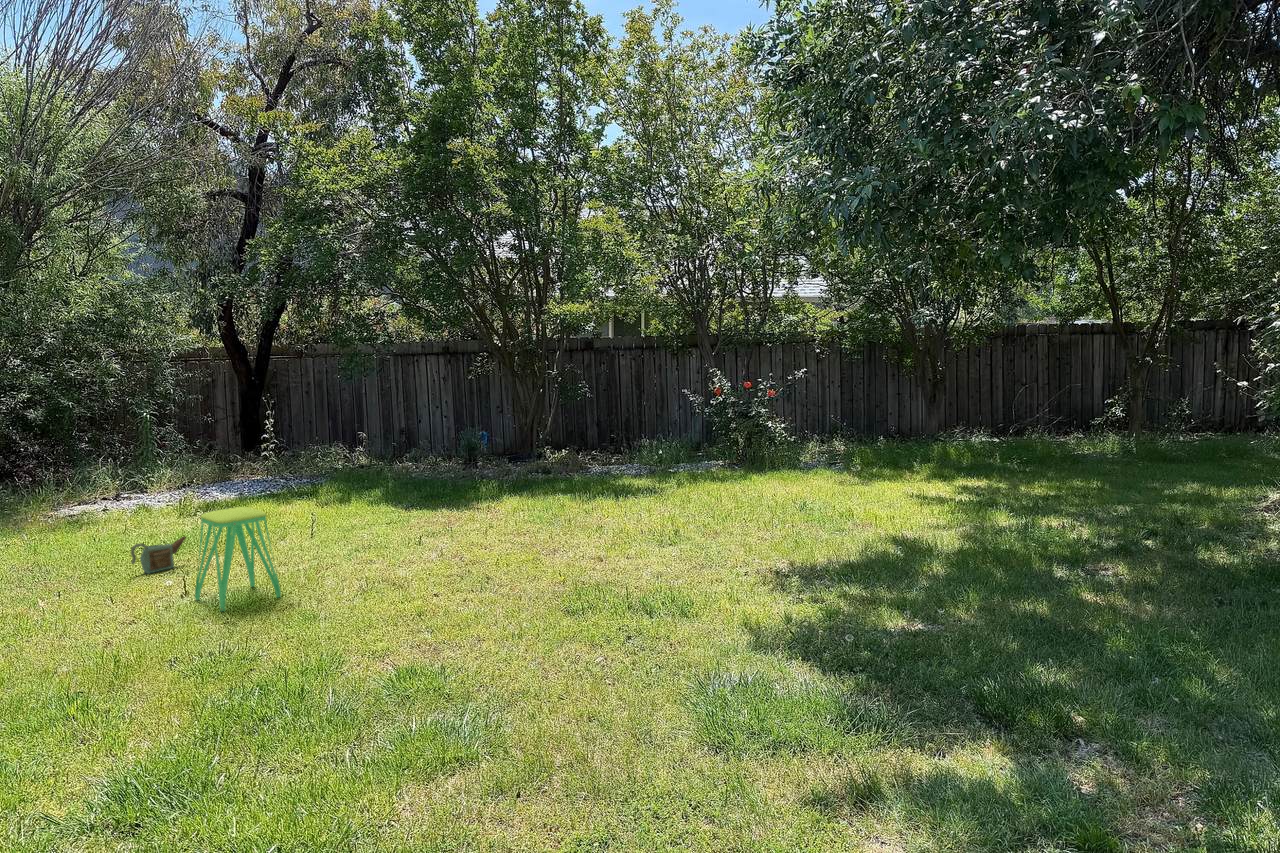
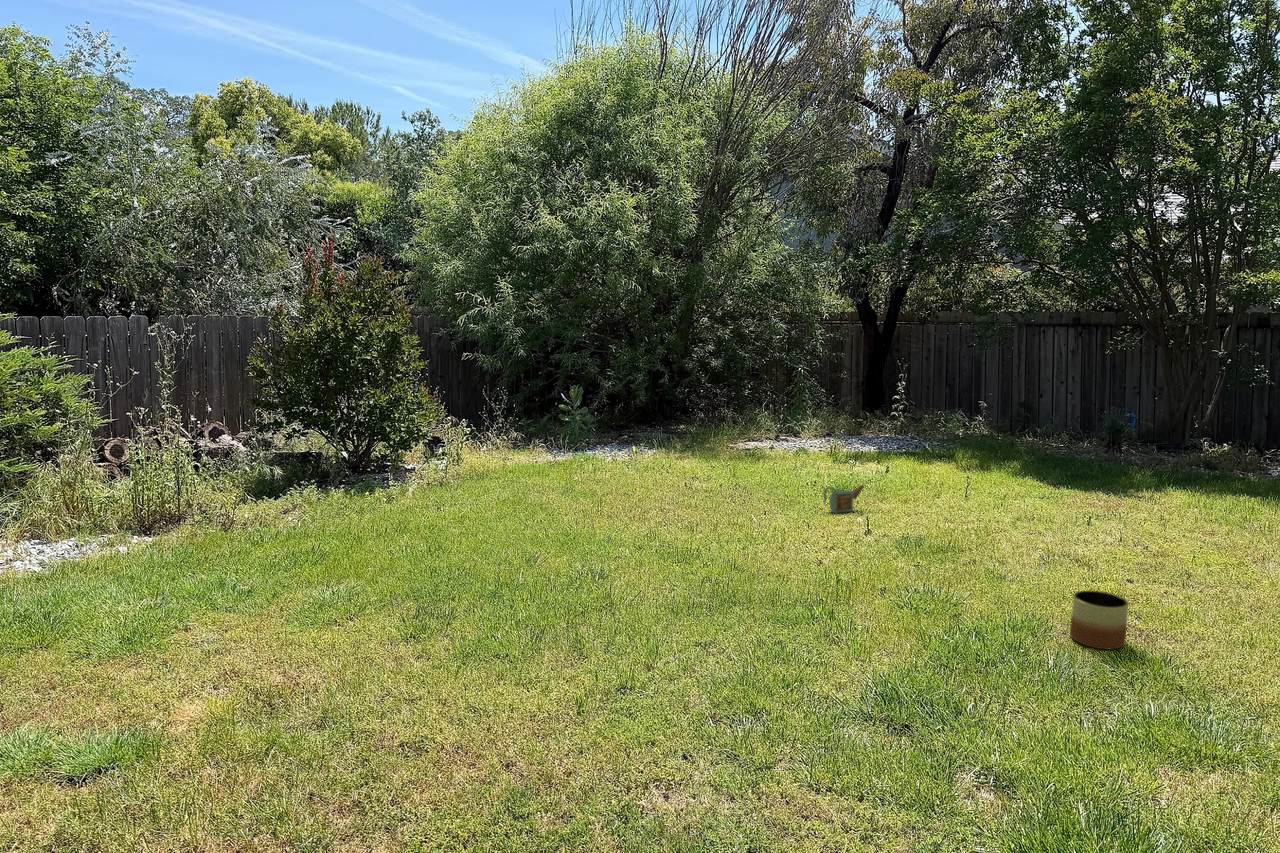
stool: present [195,507,281,611] -> none [883,468,960,559]
planter: none [363,610,415,669] -> present [1070,591,1128,650]

